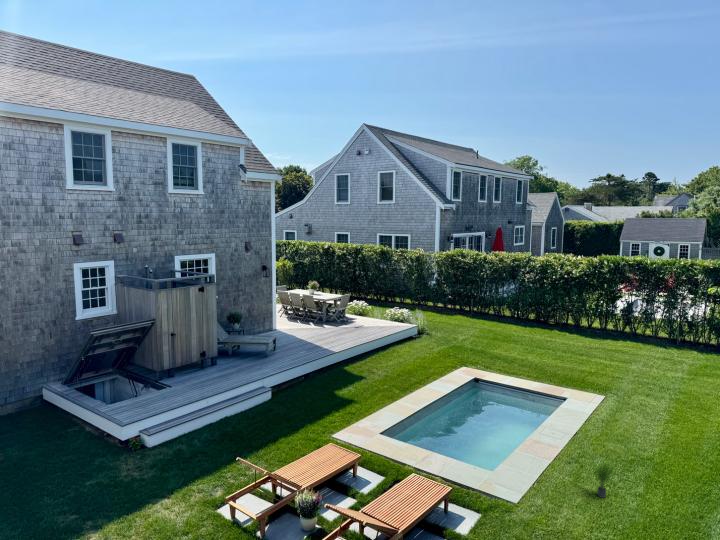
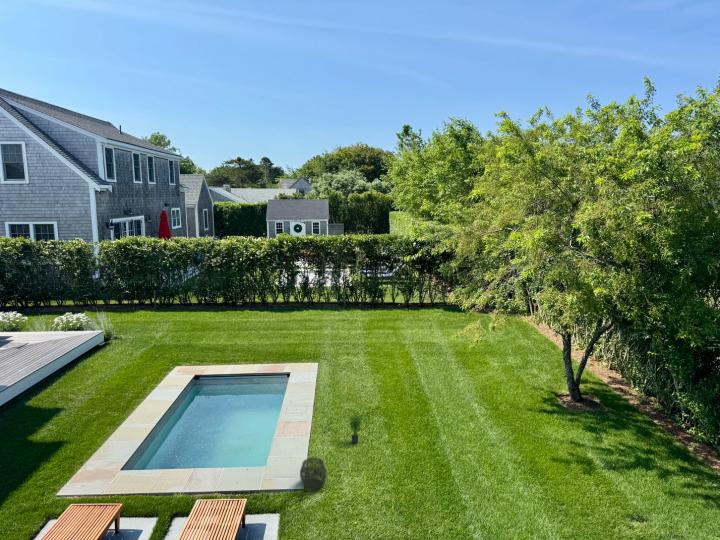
woven basket: none [512,489,542,526] -> present [300,457,326,489]

